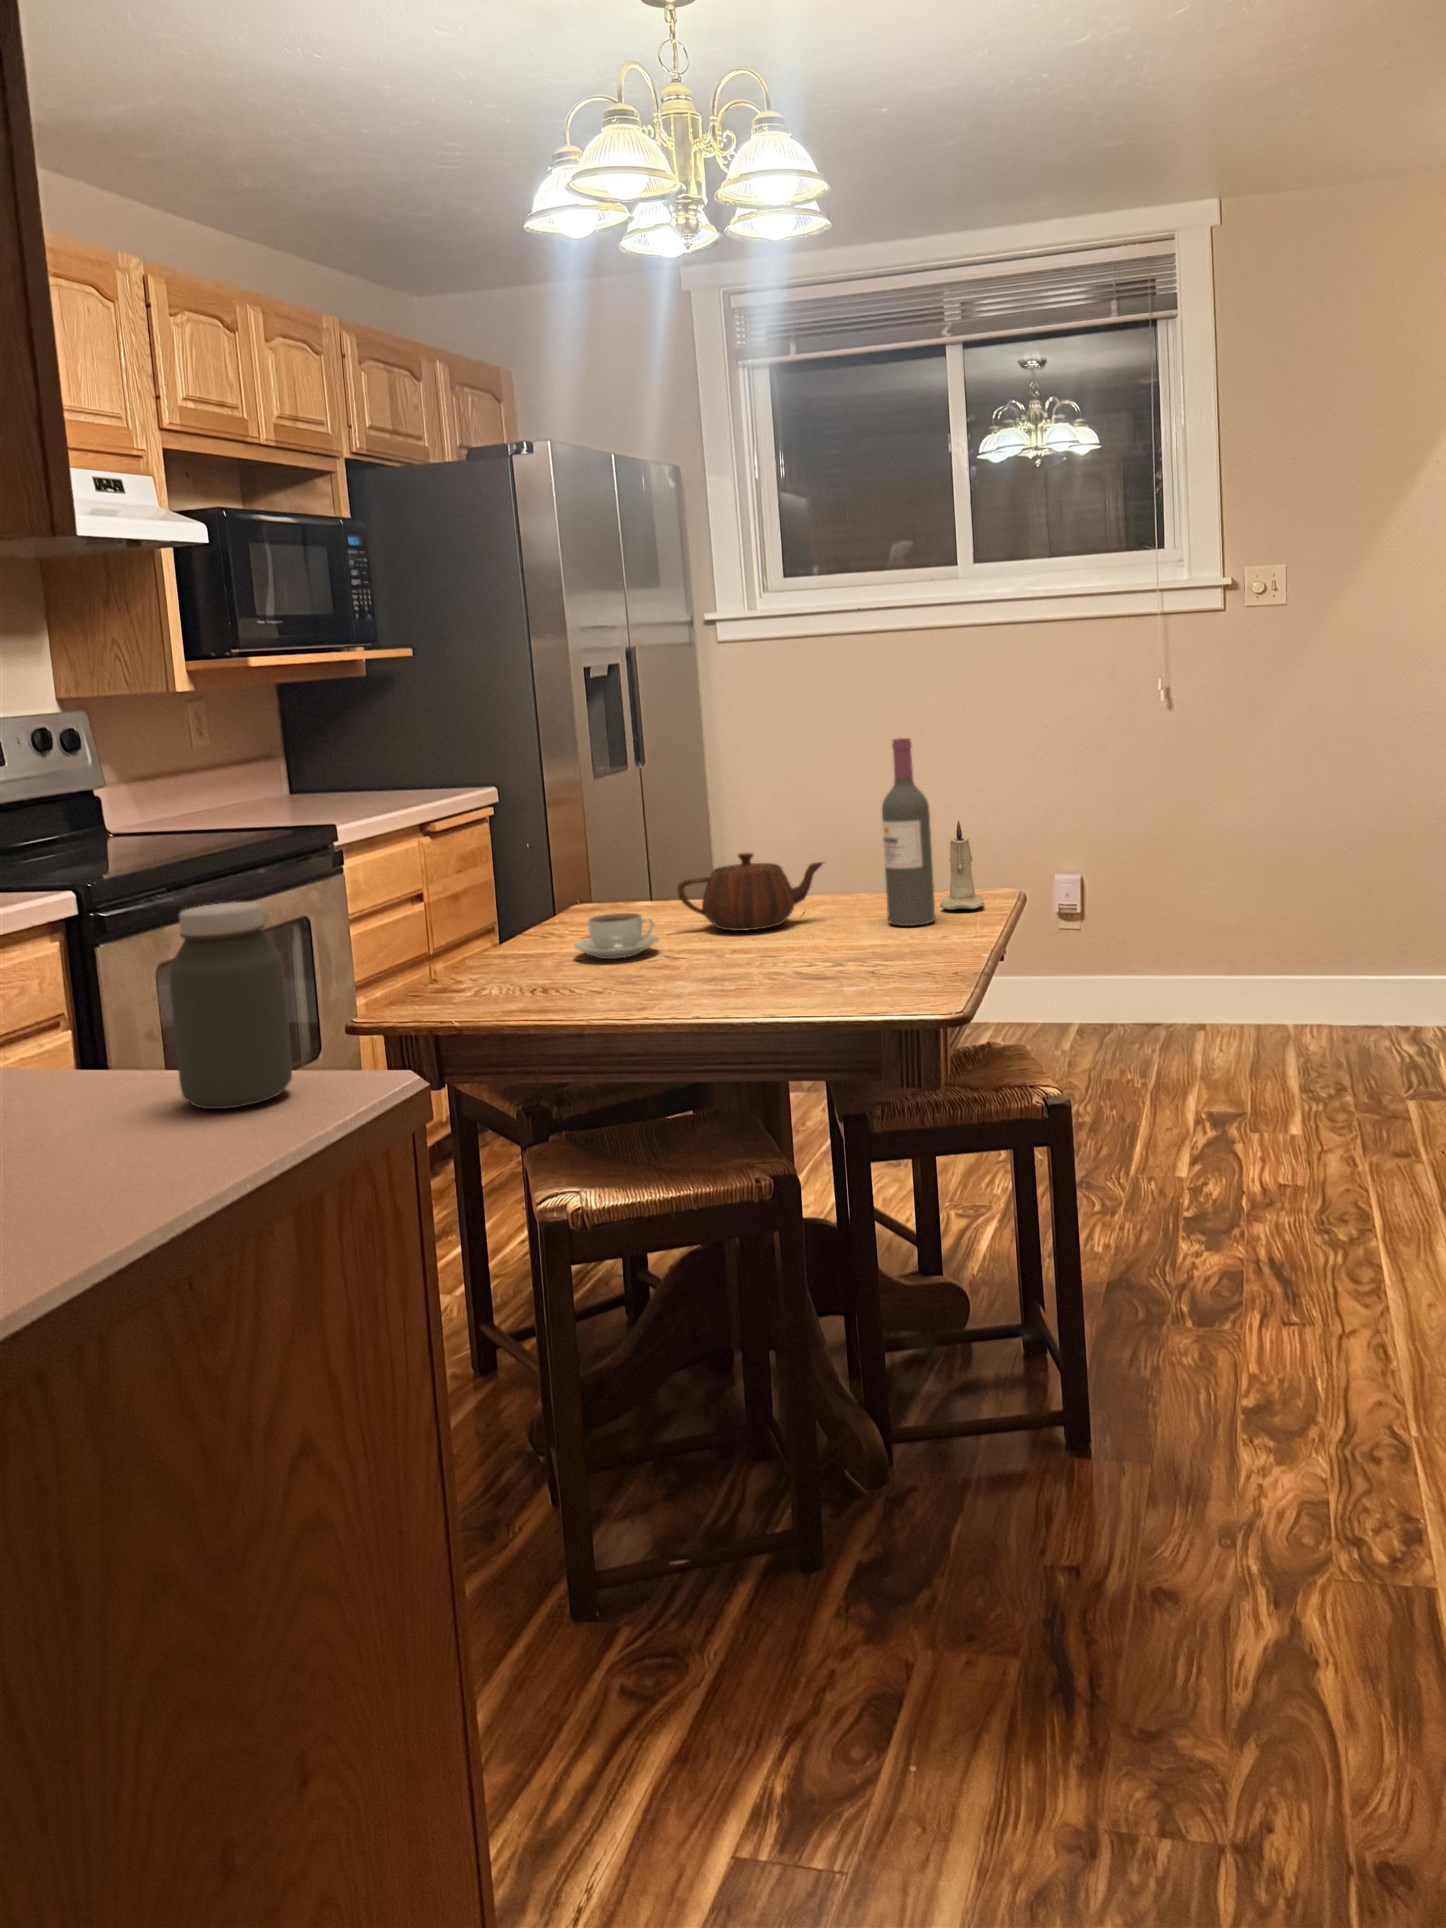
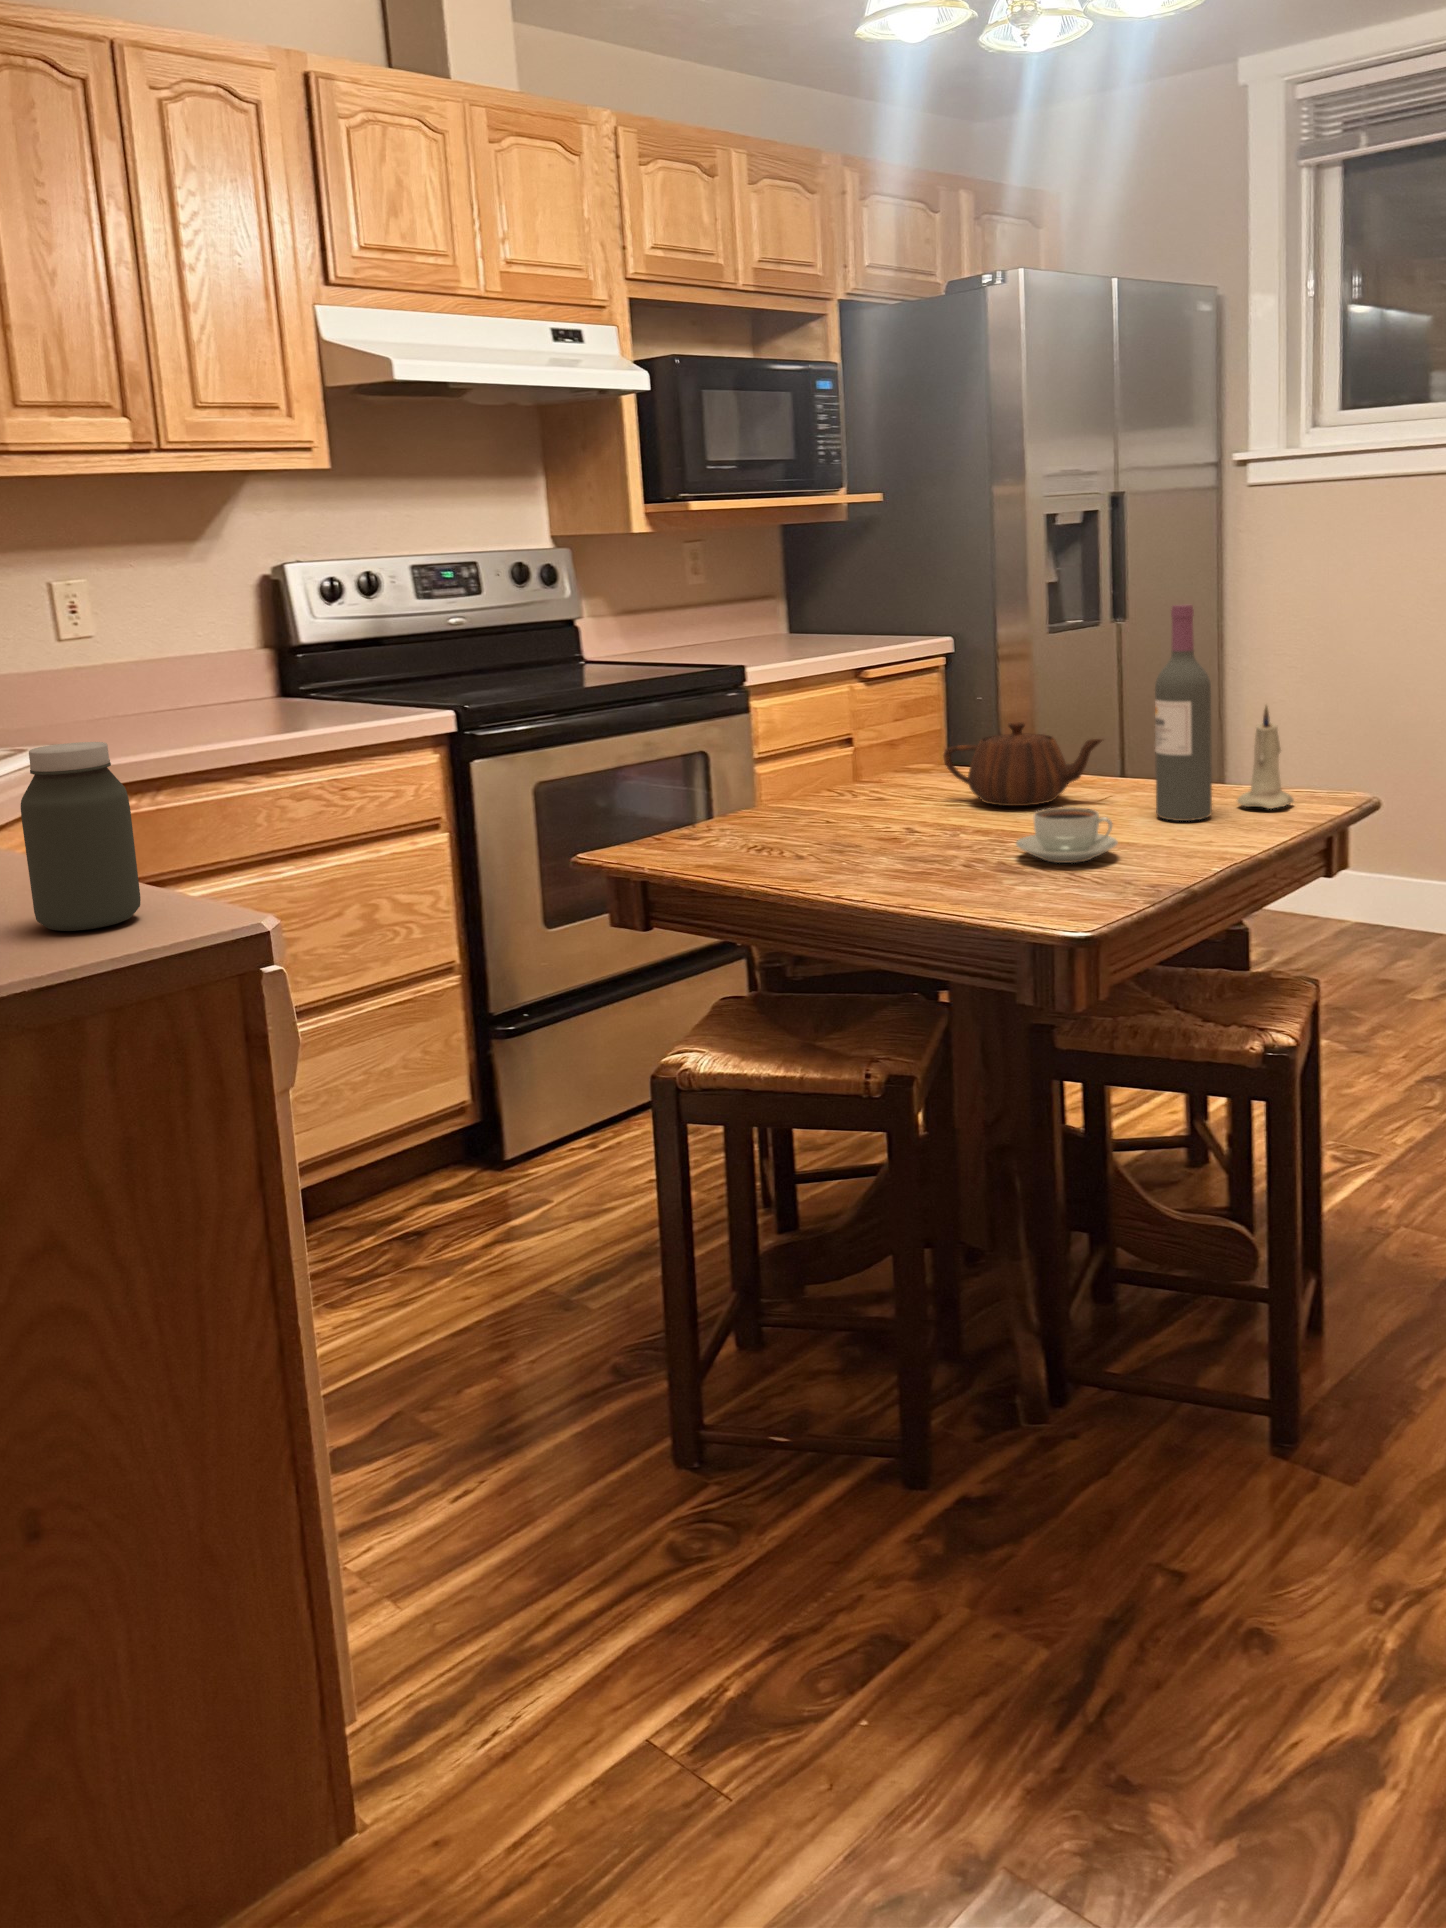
coffee cup: present [574,913,659,959] -> present [1016,807,1118,863]

